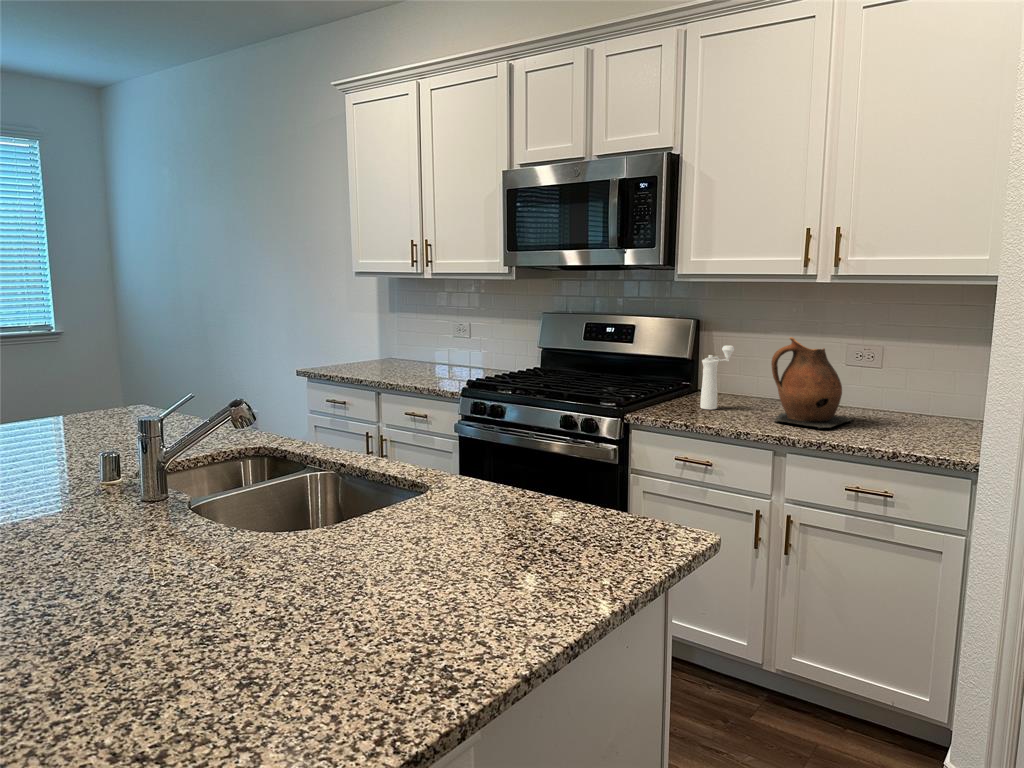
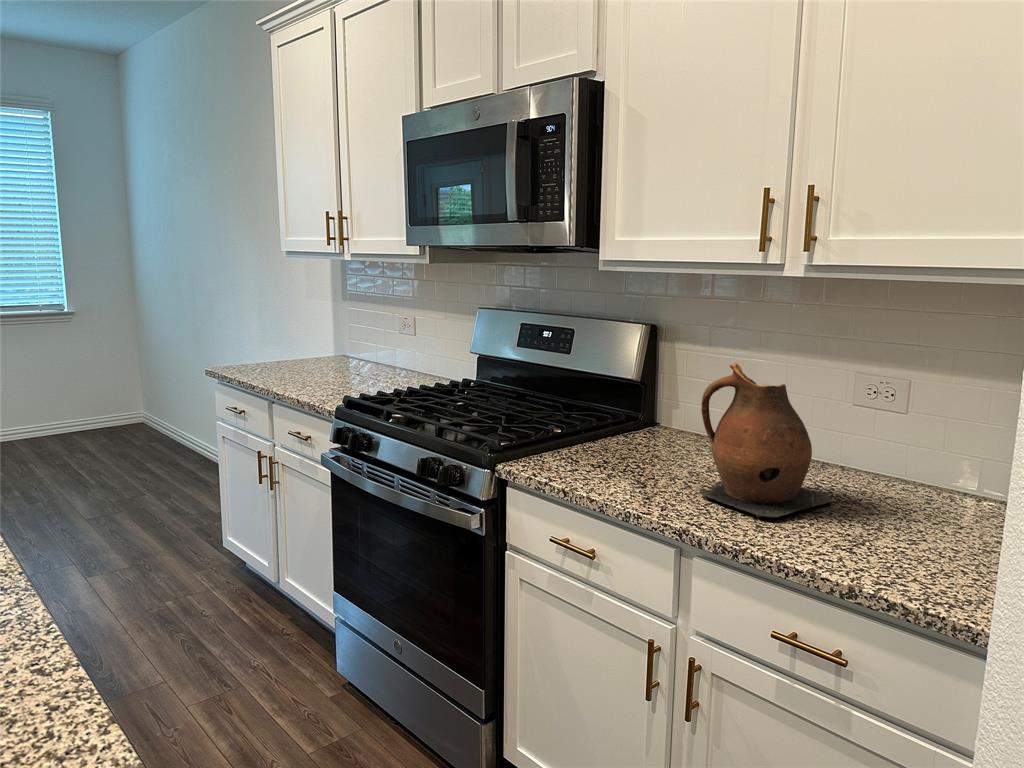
pepper mill: present [701,346,735,410] -> none [618,367,677,463]

